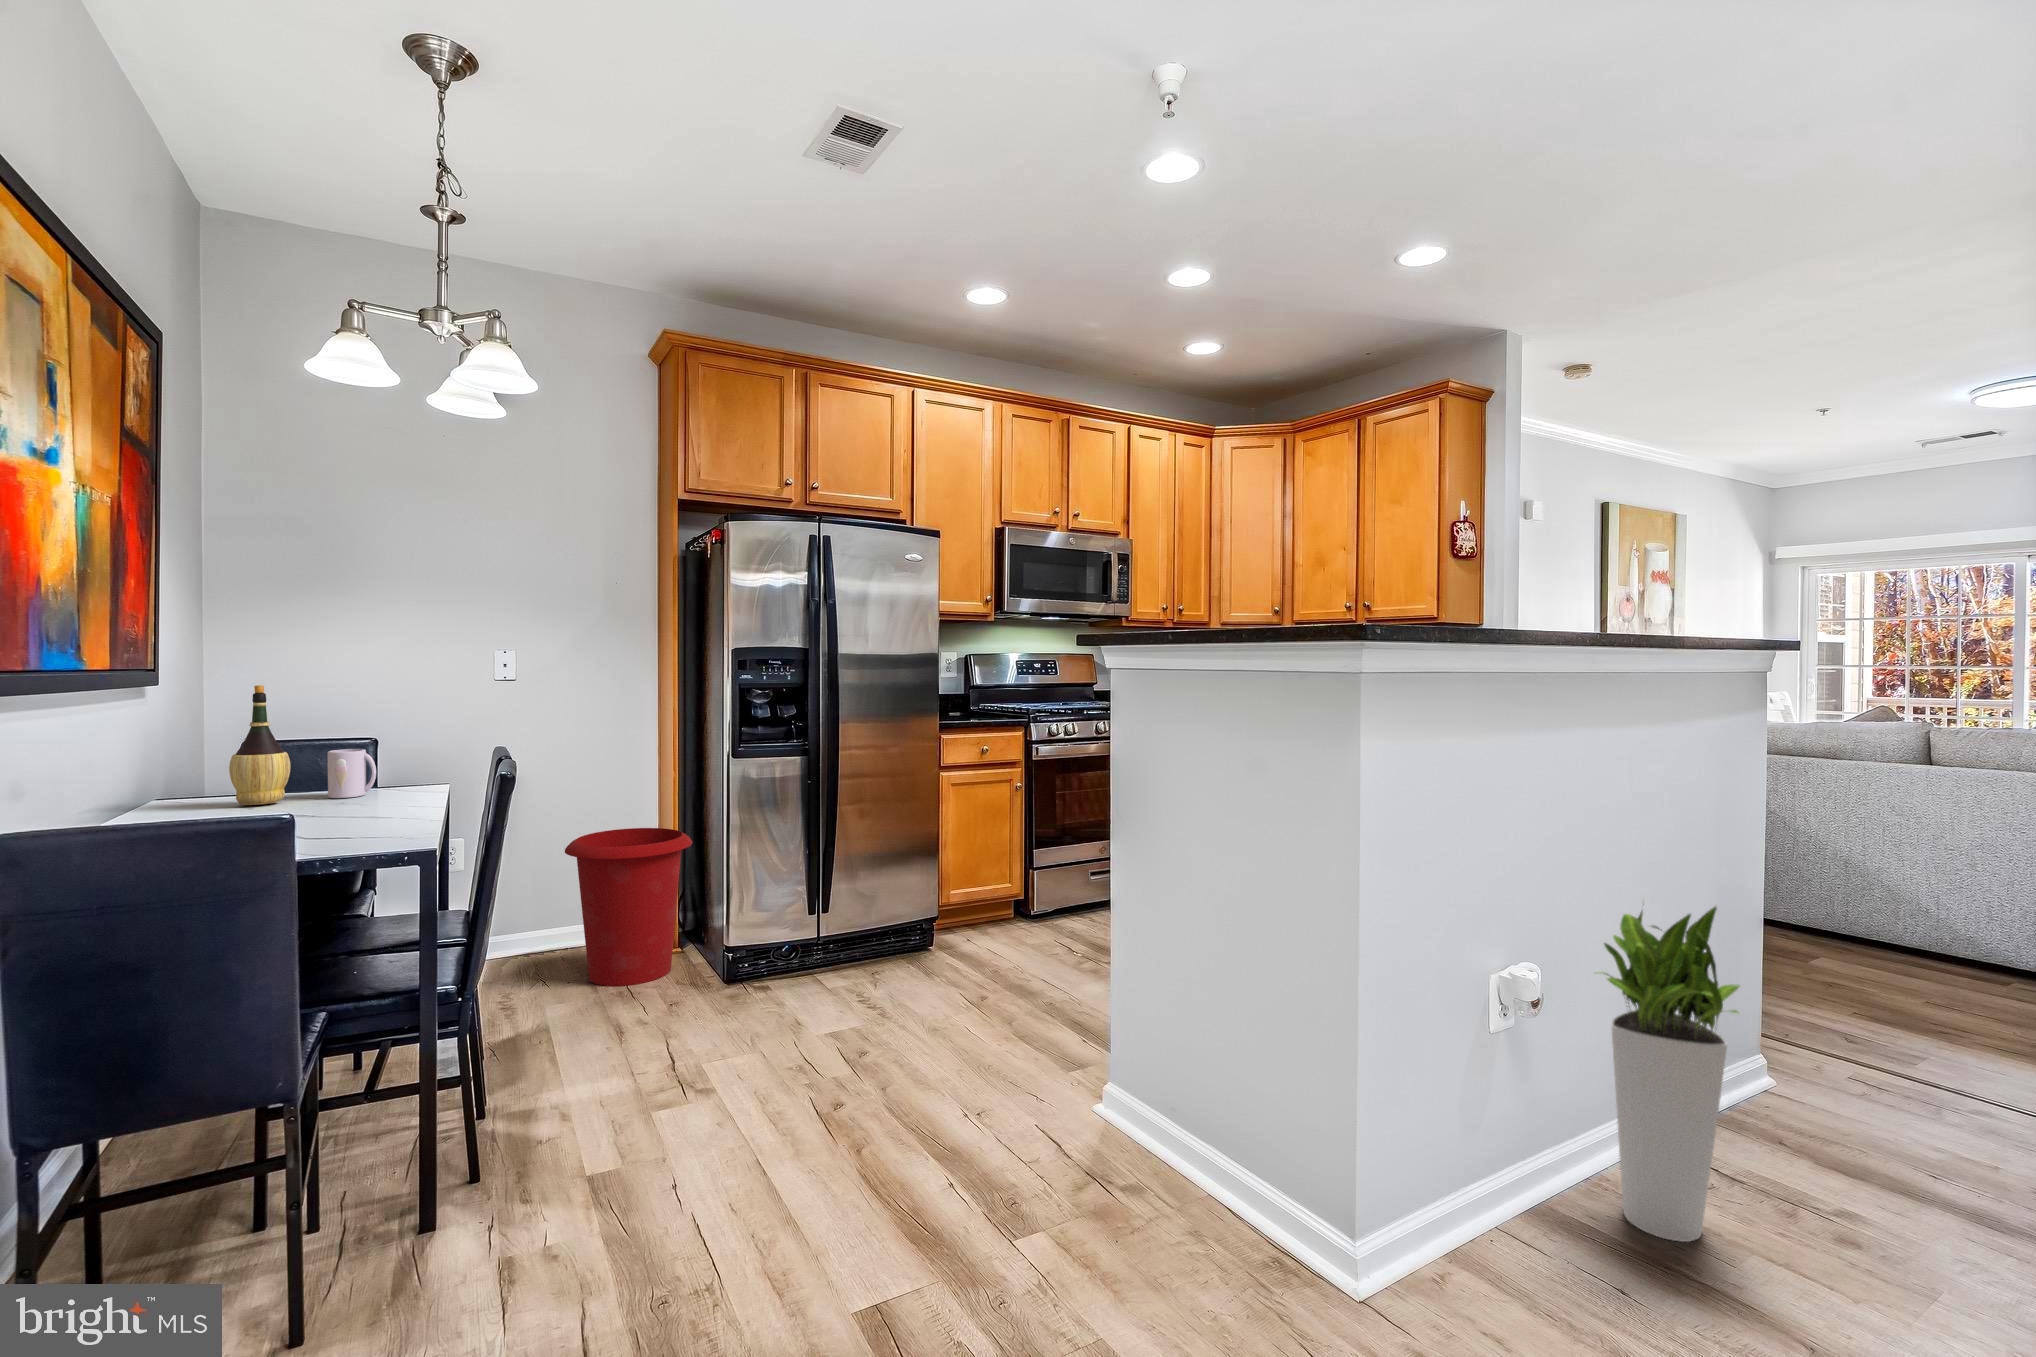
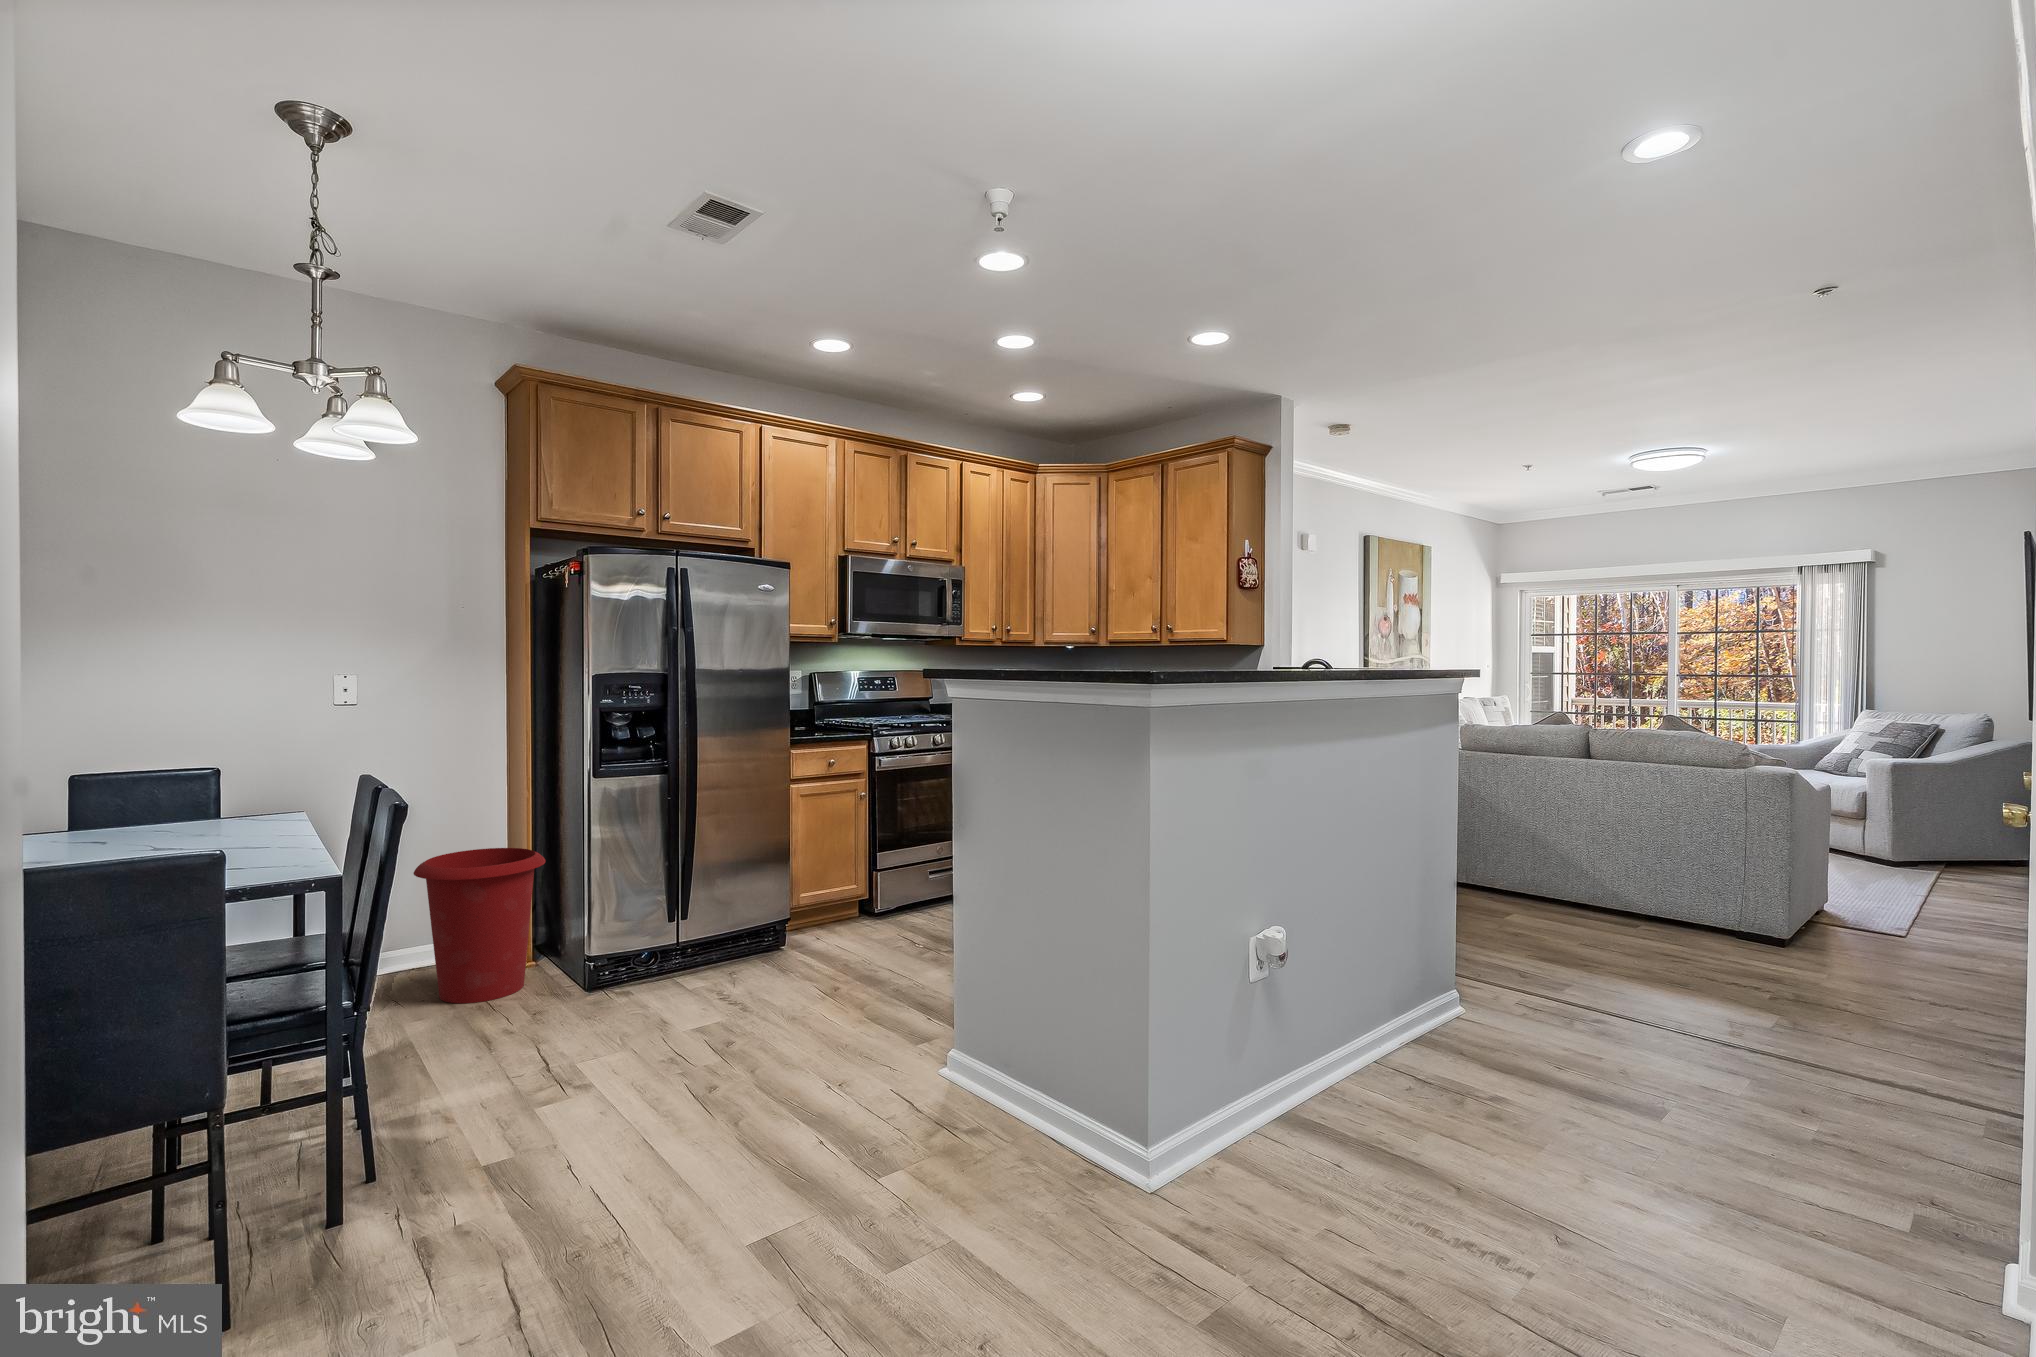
wine bottle: present [229,685,291,805] -> none [84,721,149,840]
mug: present [328,749,376,798] -> none [186,781,238,830]
planter: present [1595,907,1740,1242] -> none [1325,872,1425,1129]

